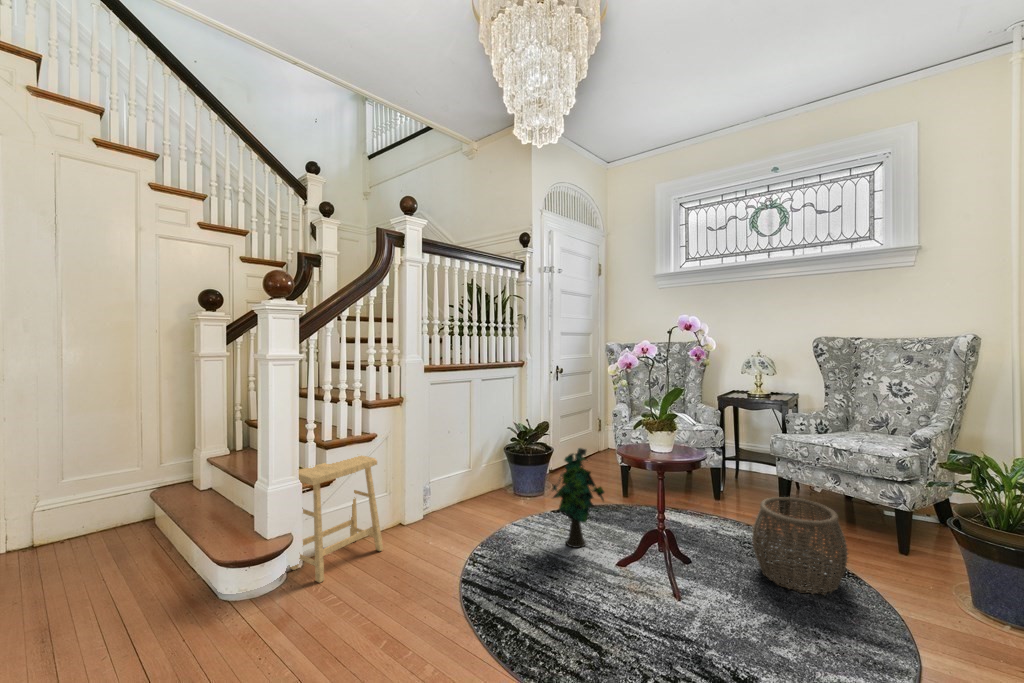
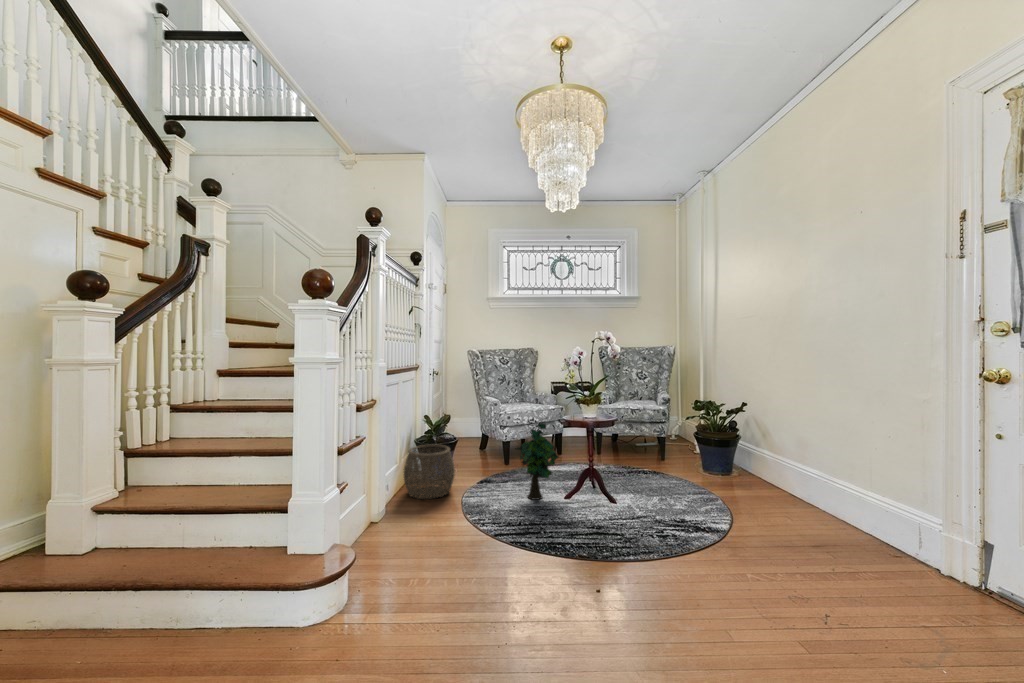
footstool: present [290,455,383,583] -> none [343,455,408,588]
woven basket: present [752,497,848,594] -> present [404,445,455,499]

